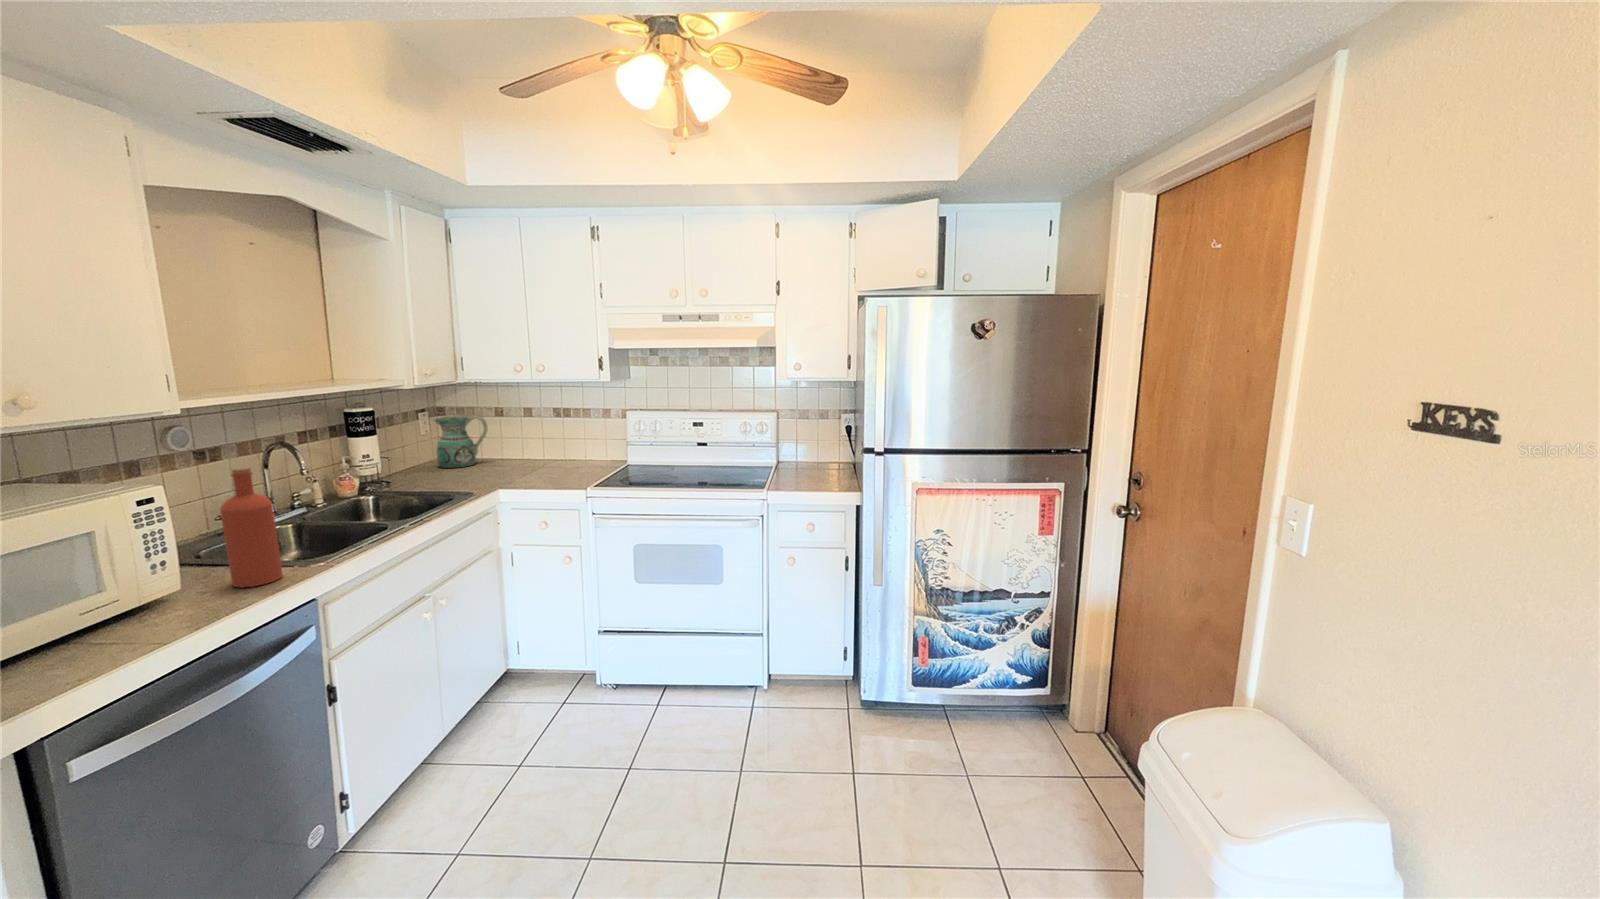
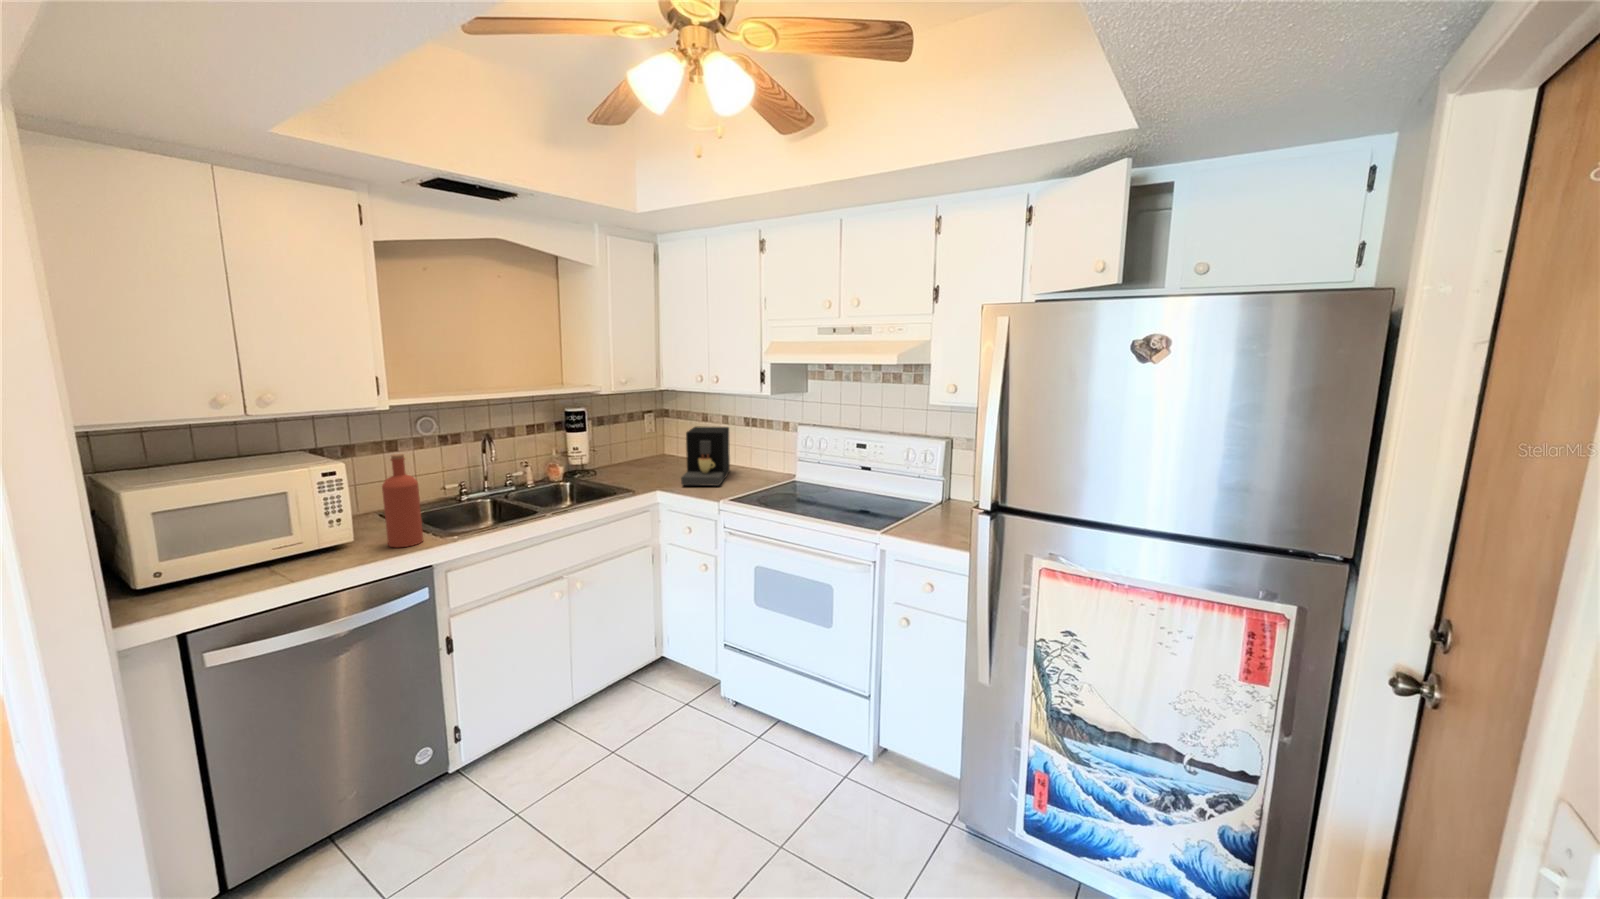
ceramic pitcher: present [435,415,487,468] -> none [645,417,686,464]
coffee maker: none [513,419,568,481] -> present [681,426,730,486]

